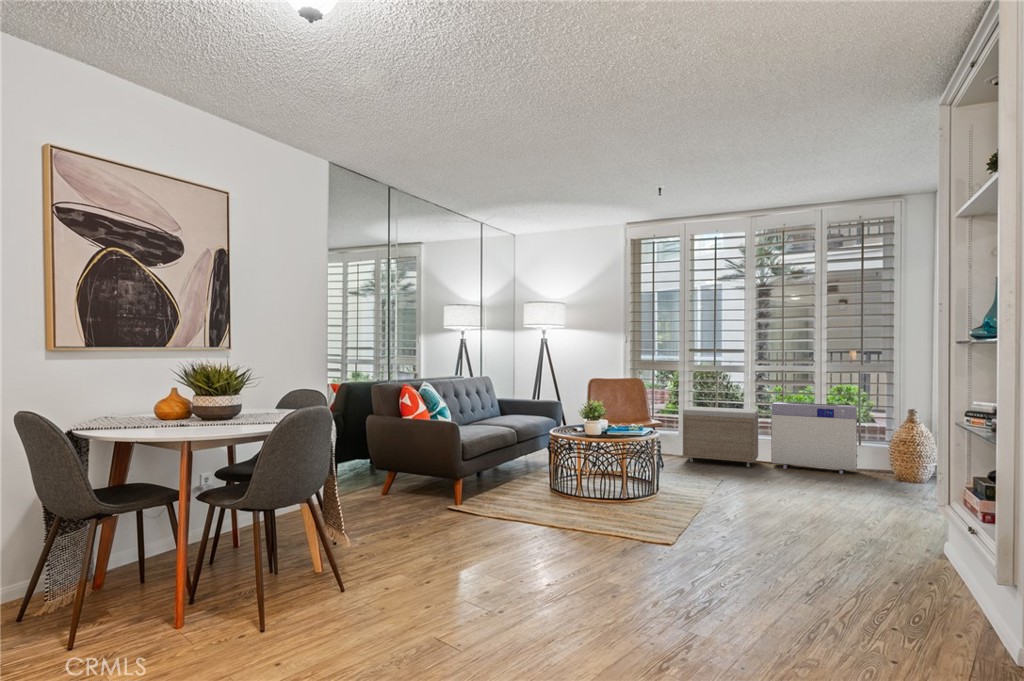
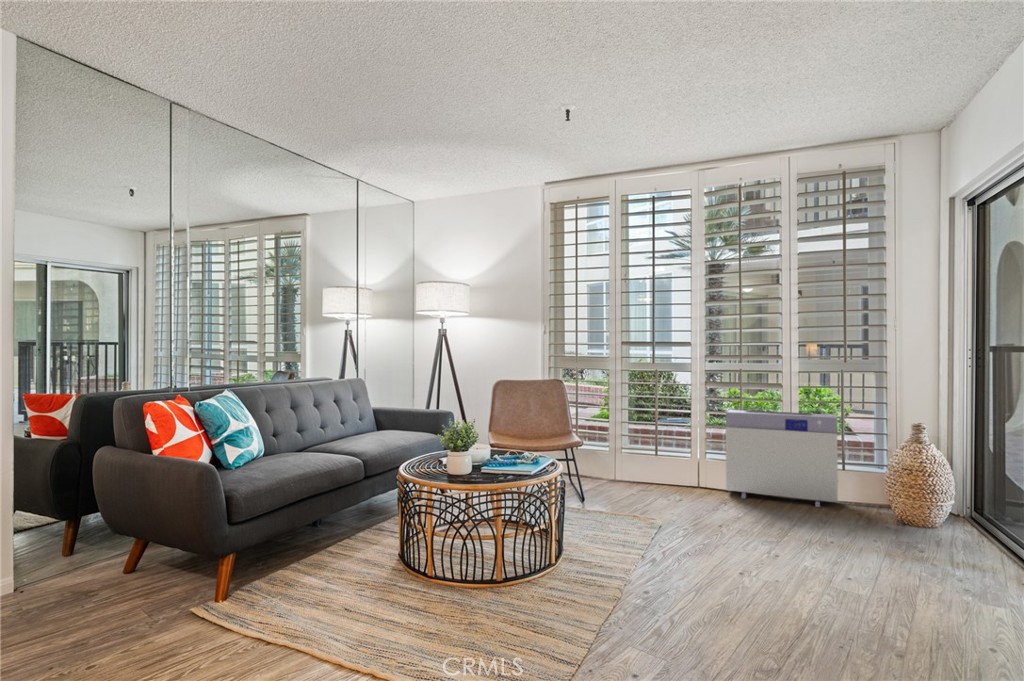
storage bench: present [683,406,758,467] -> none [612,415,709,496]

